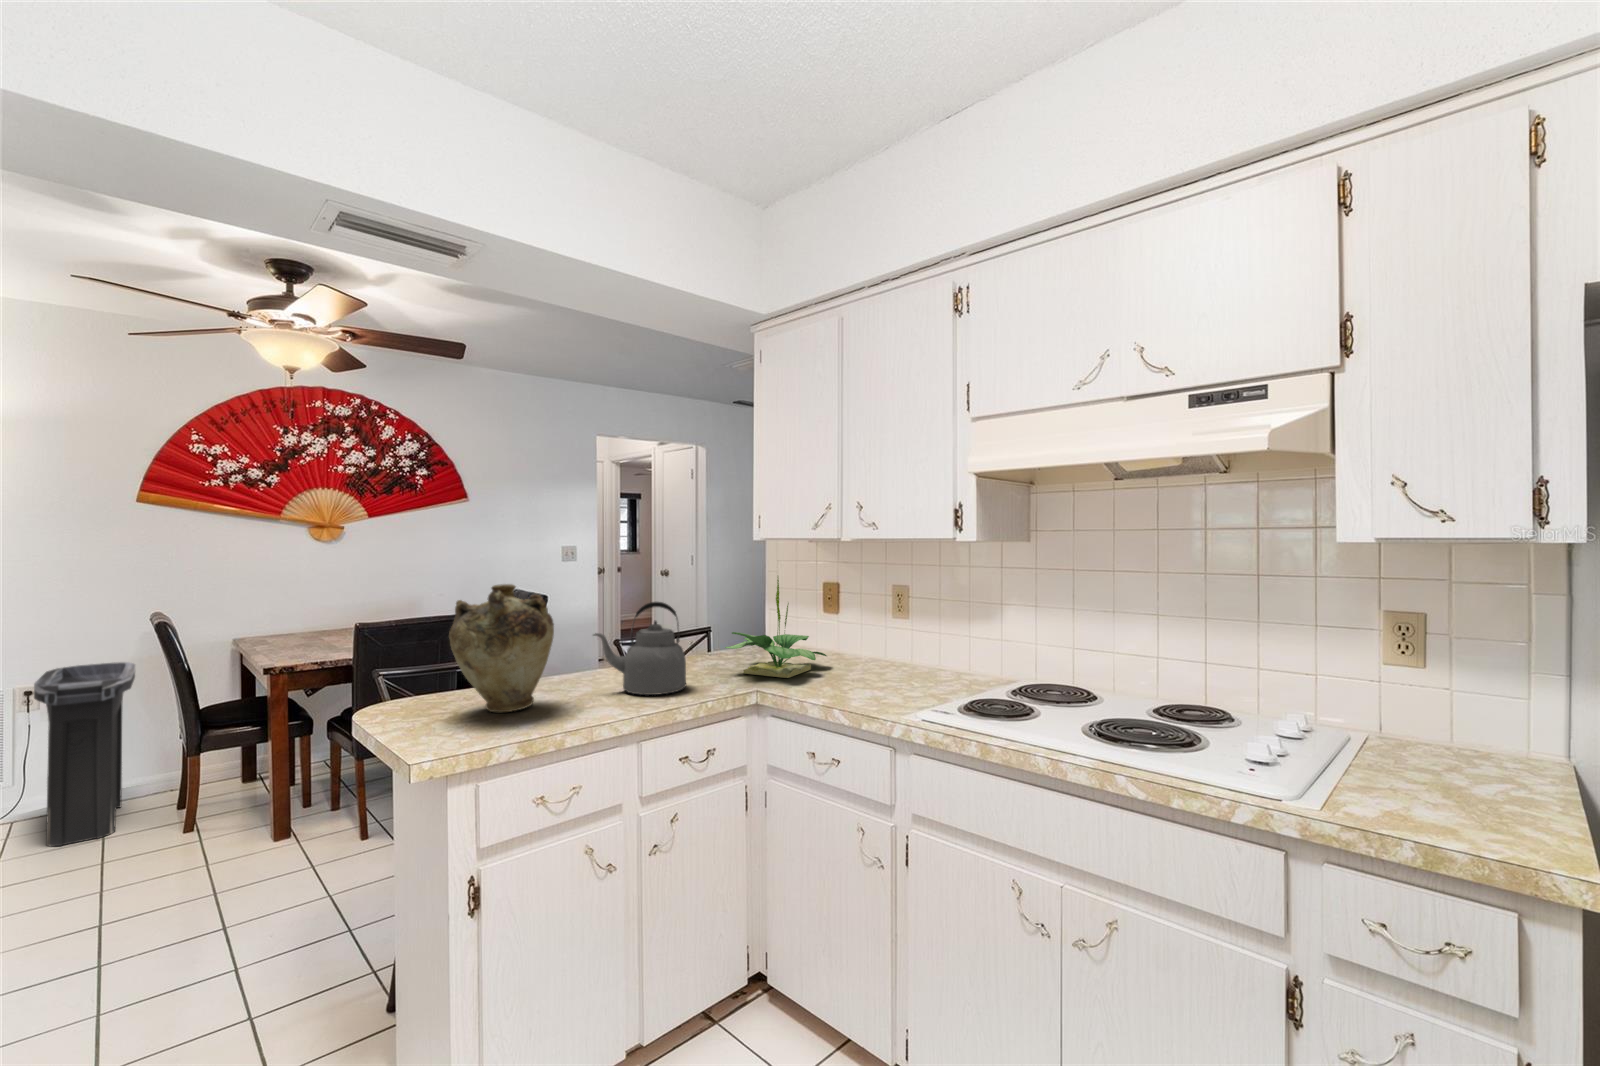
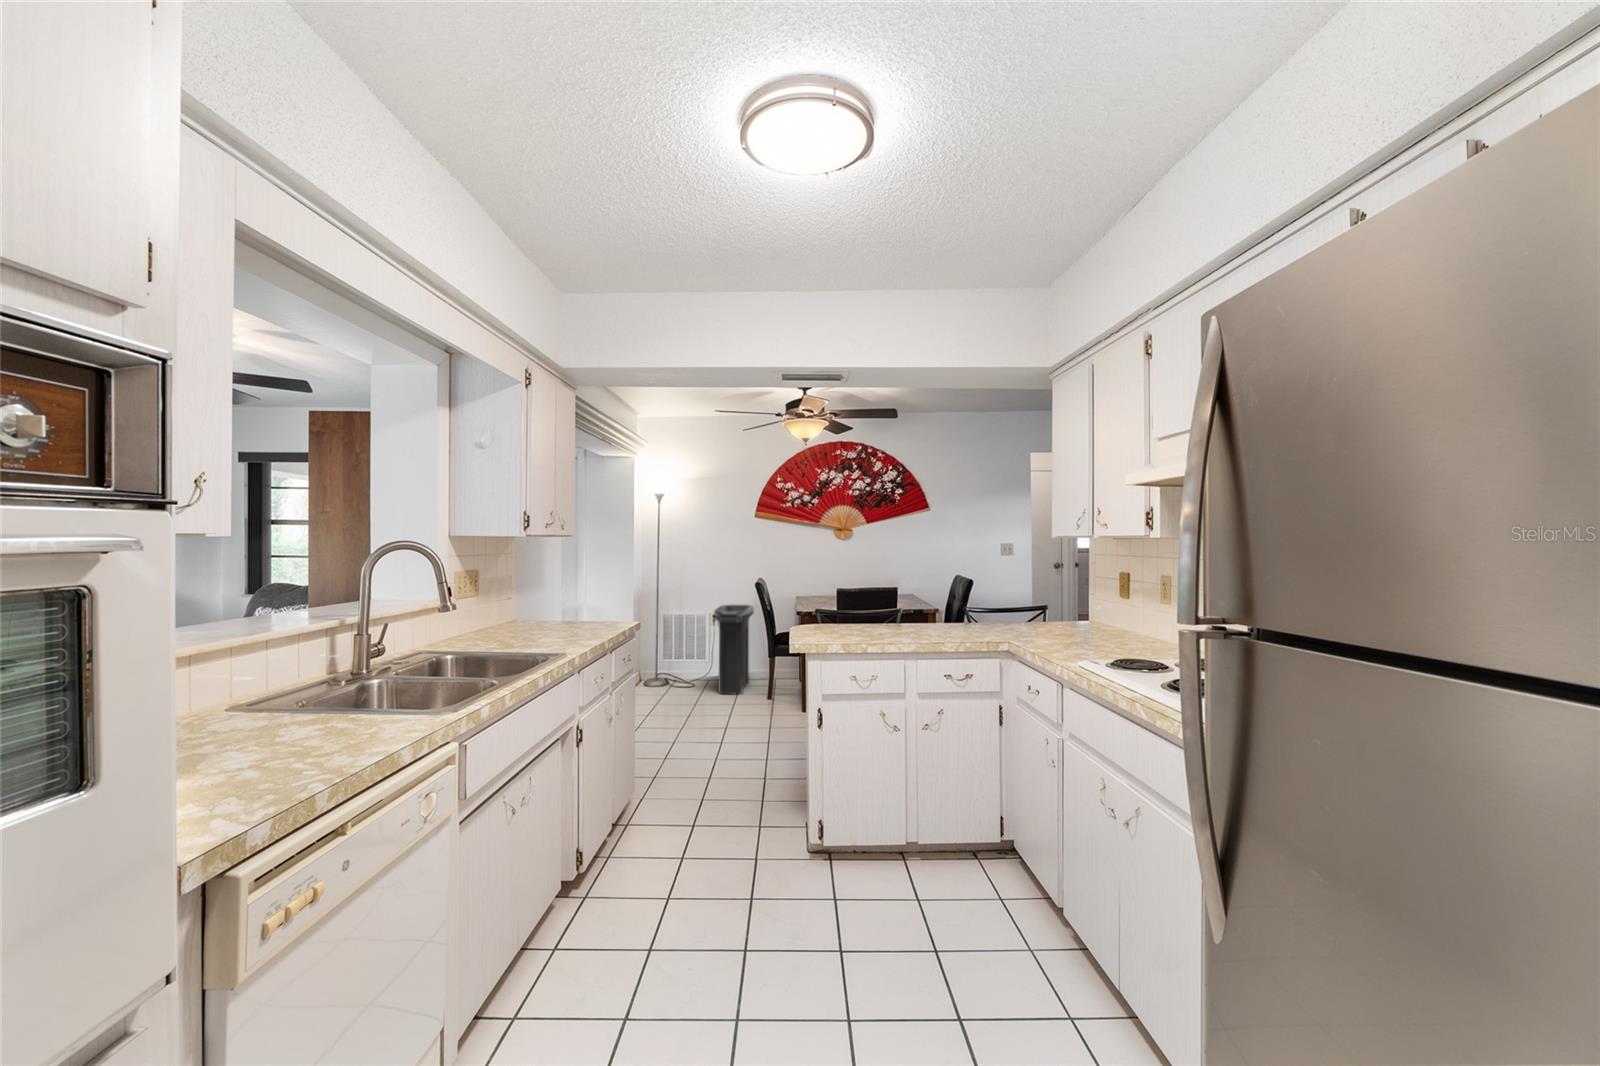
potted plant: present [725,580,827,678] -> none [1000,564,1090,639]
vase: present [449,584,554,712] -> none [825,563,879,633]
kettle: present [593,602,686,695] -> none [907,578,965,636]

